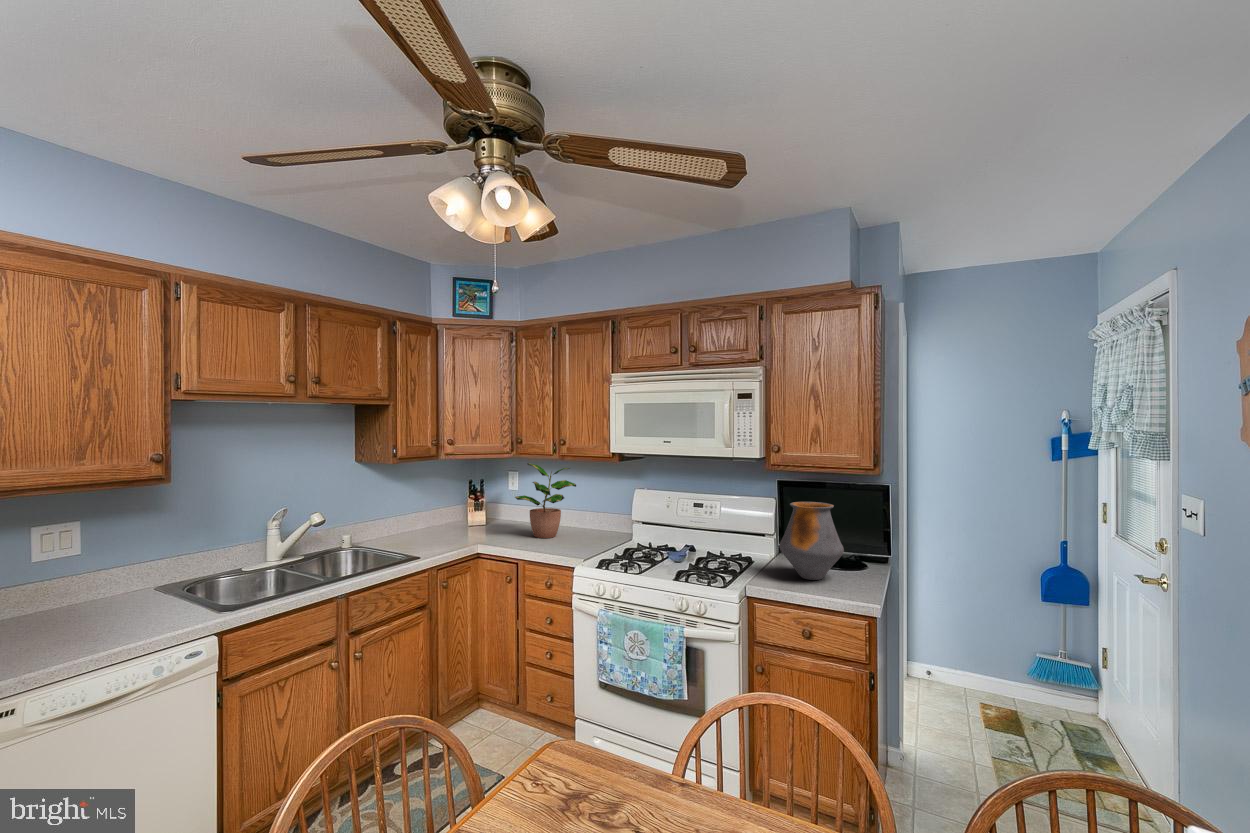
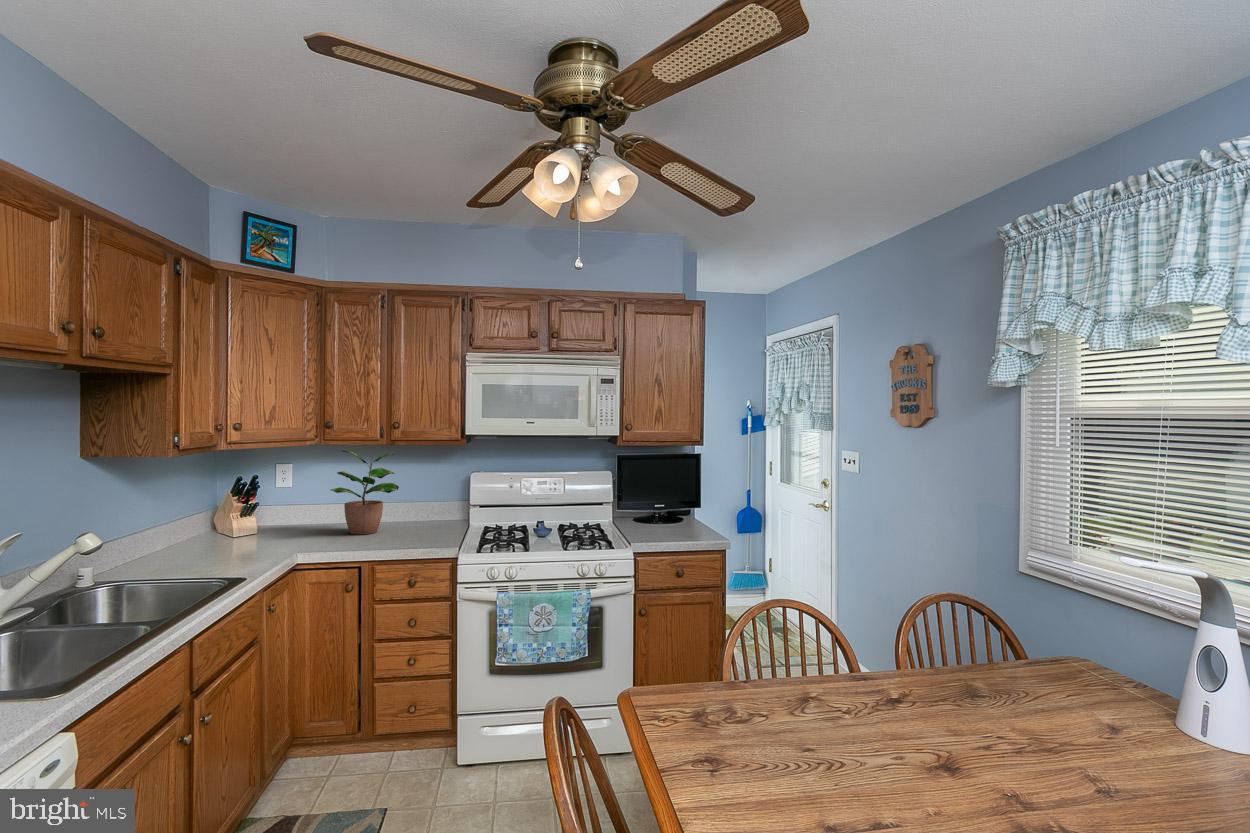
vase: present [779,502,844,580] -> none [642,471,693,534]

